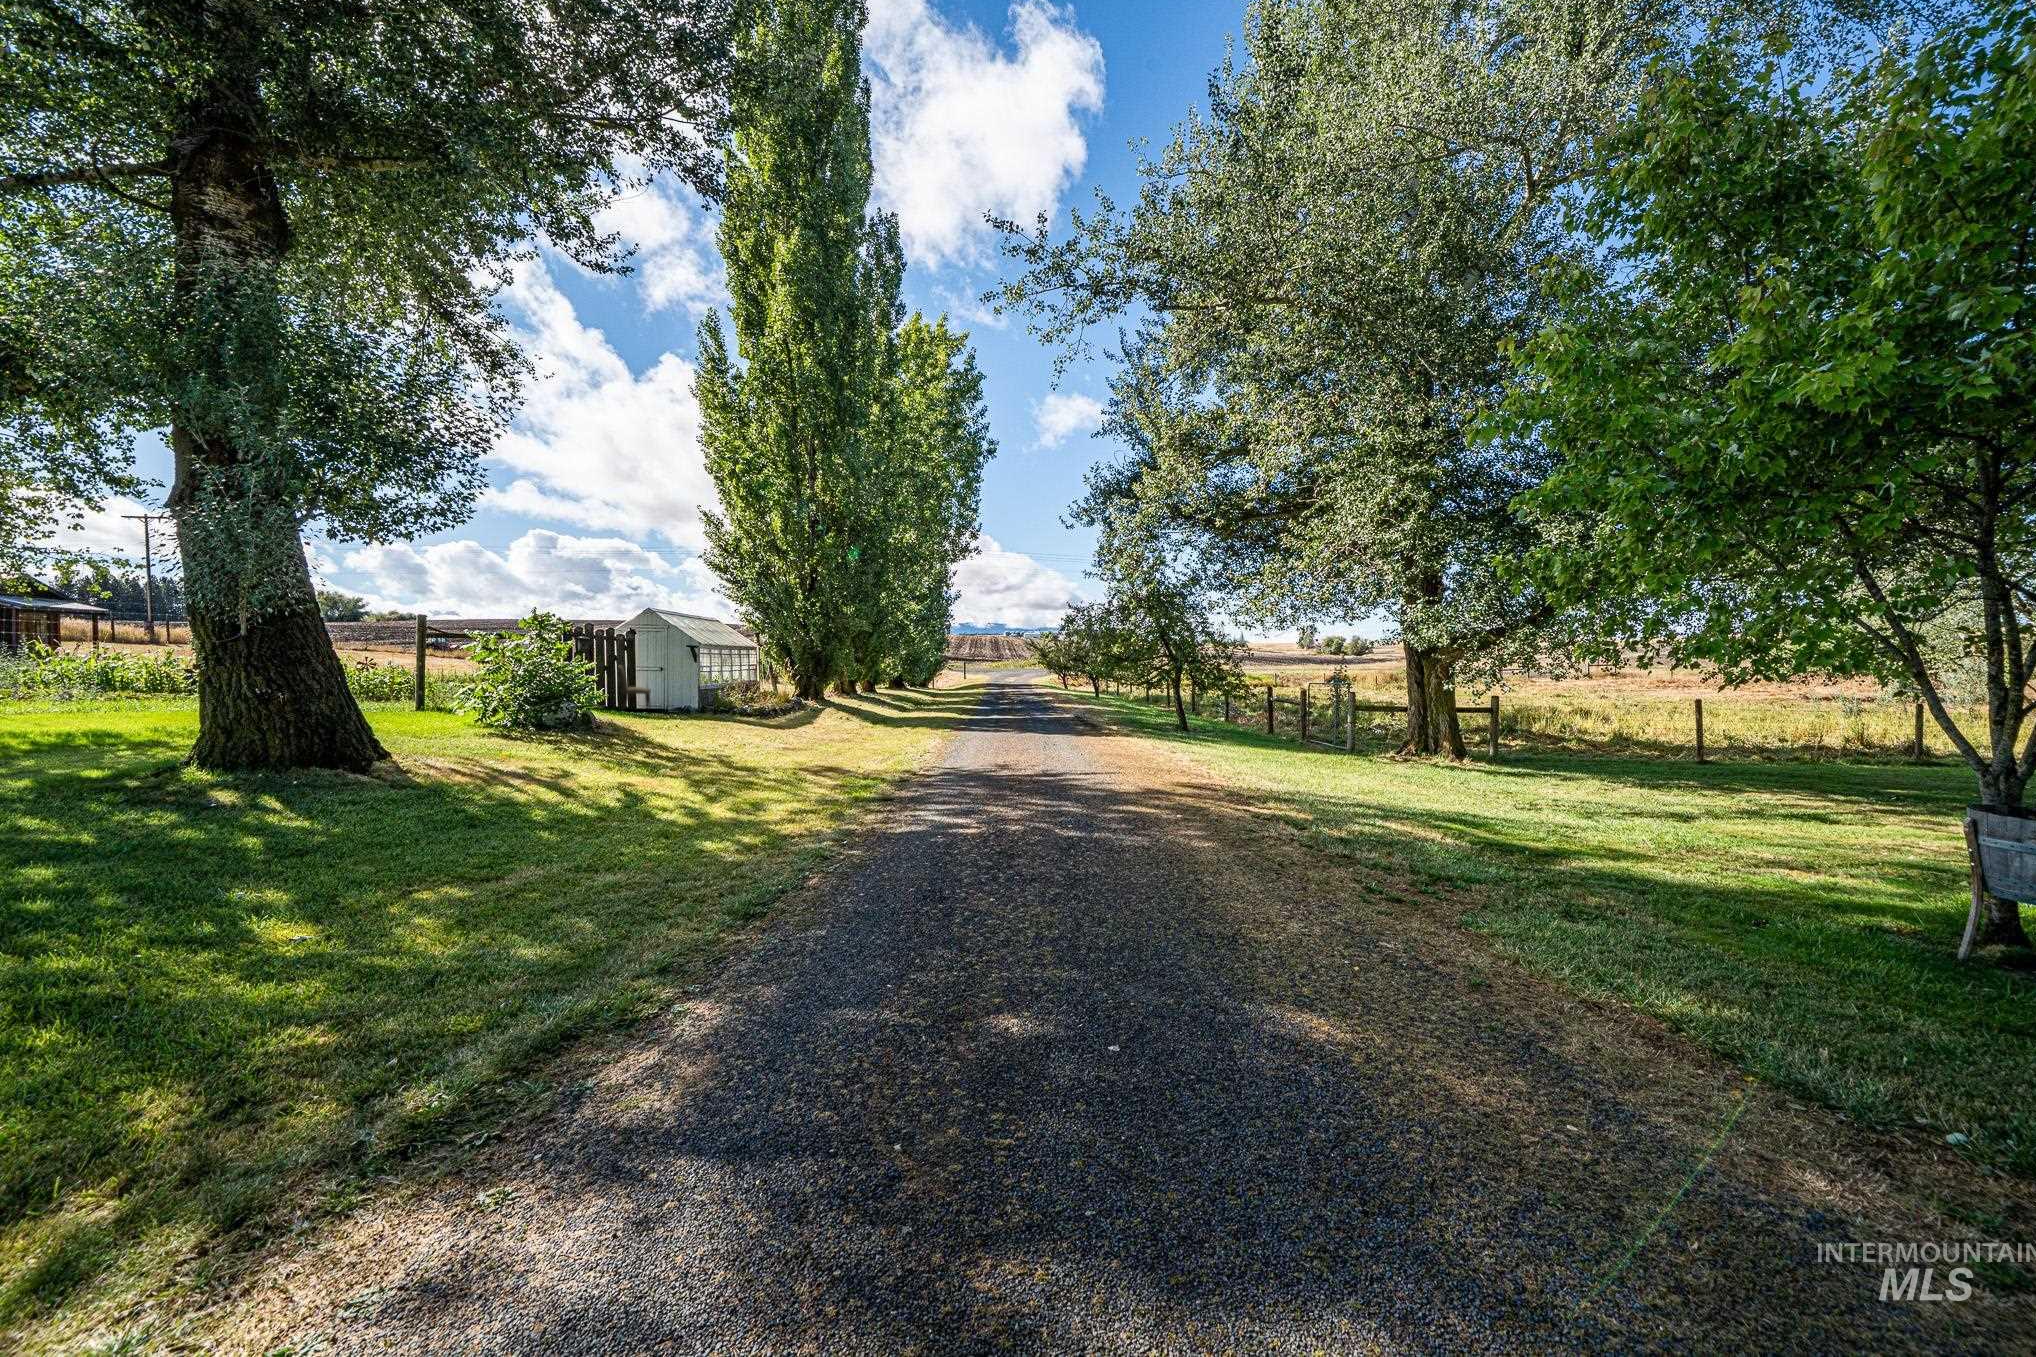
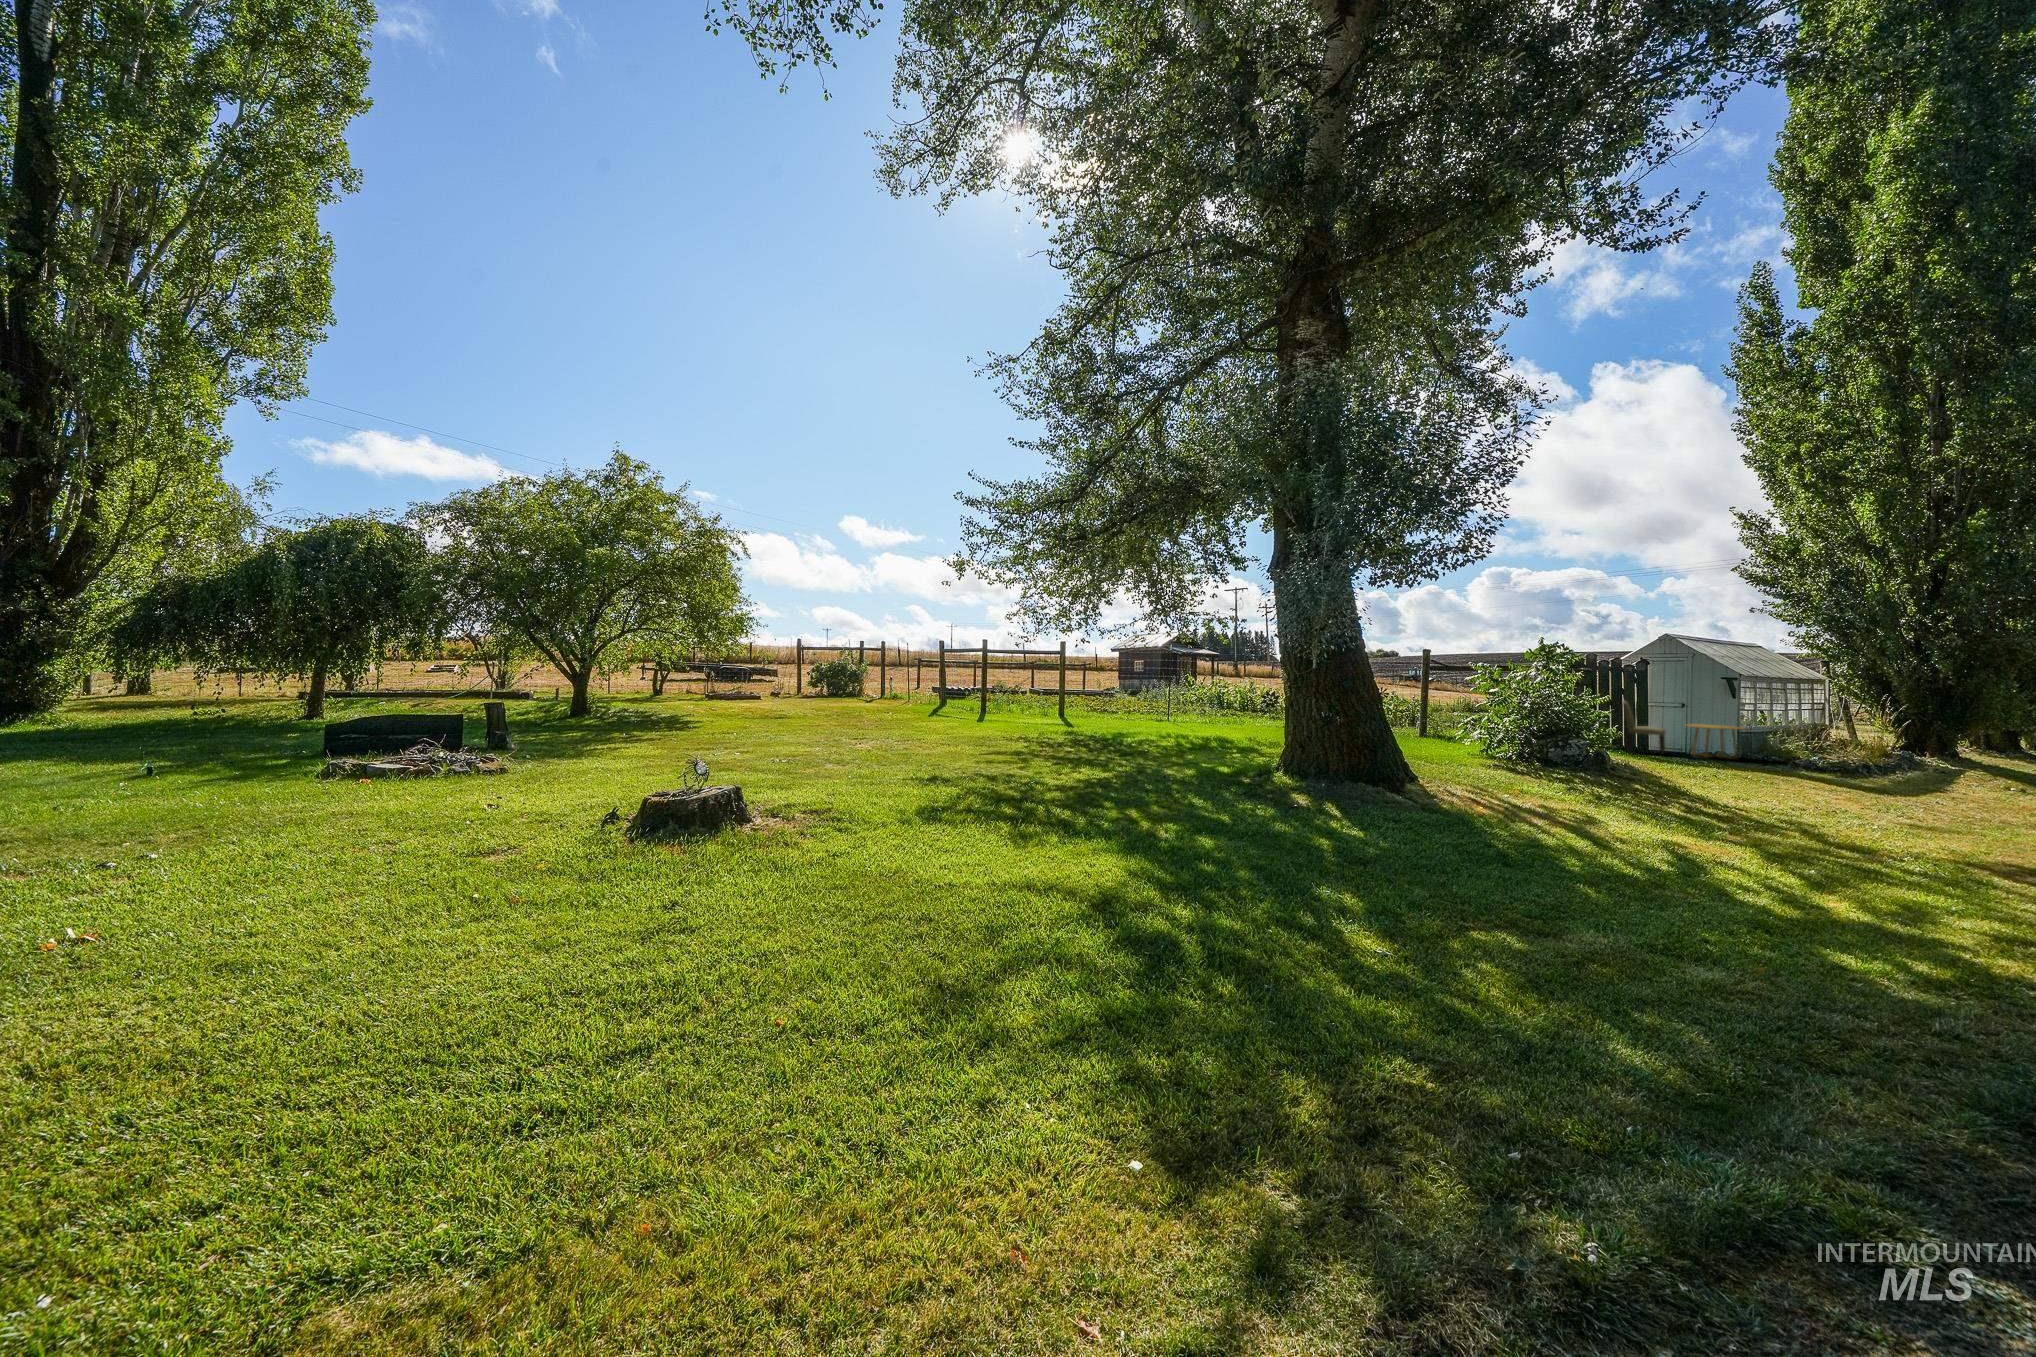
round table: none [664,684,705,710] -> present [1687,724,1745,759]

